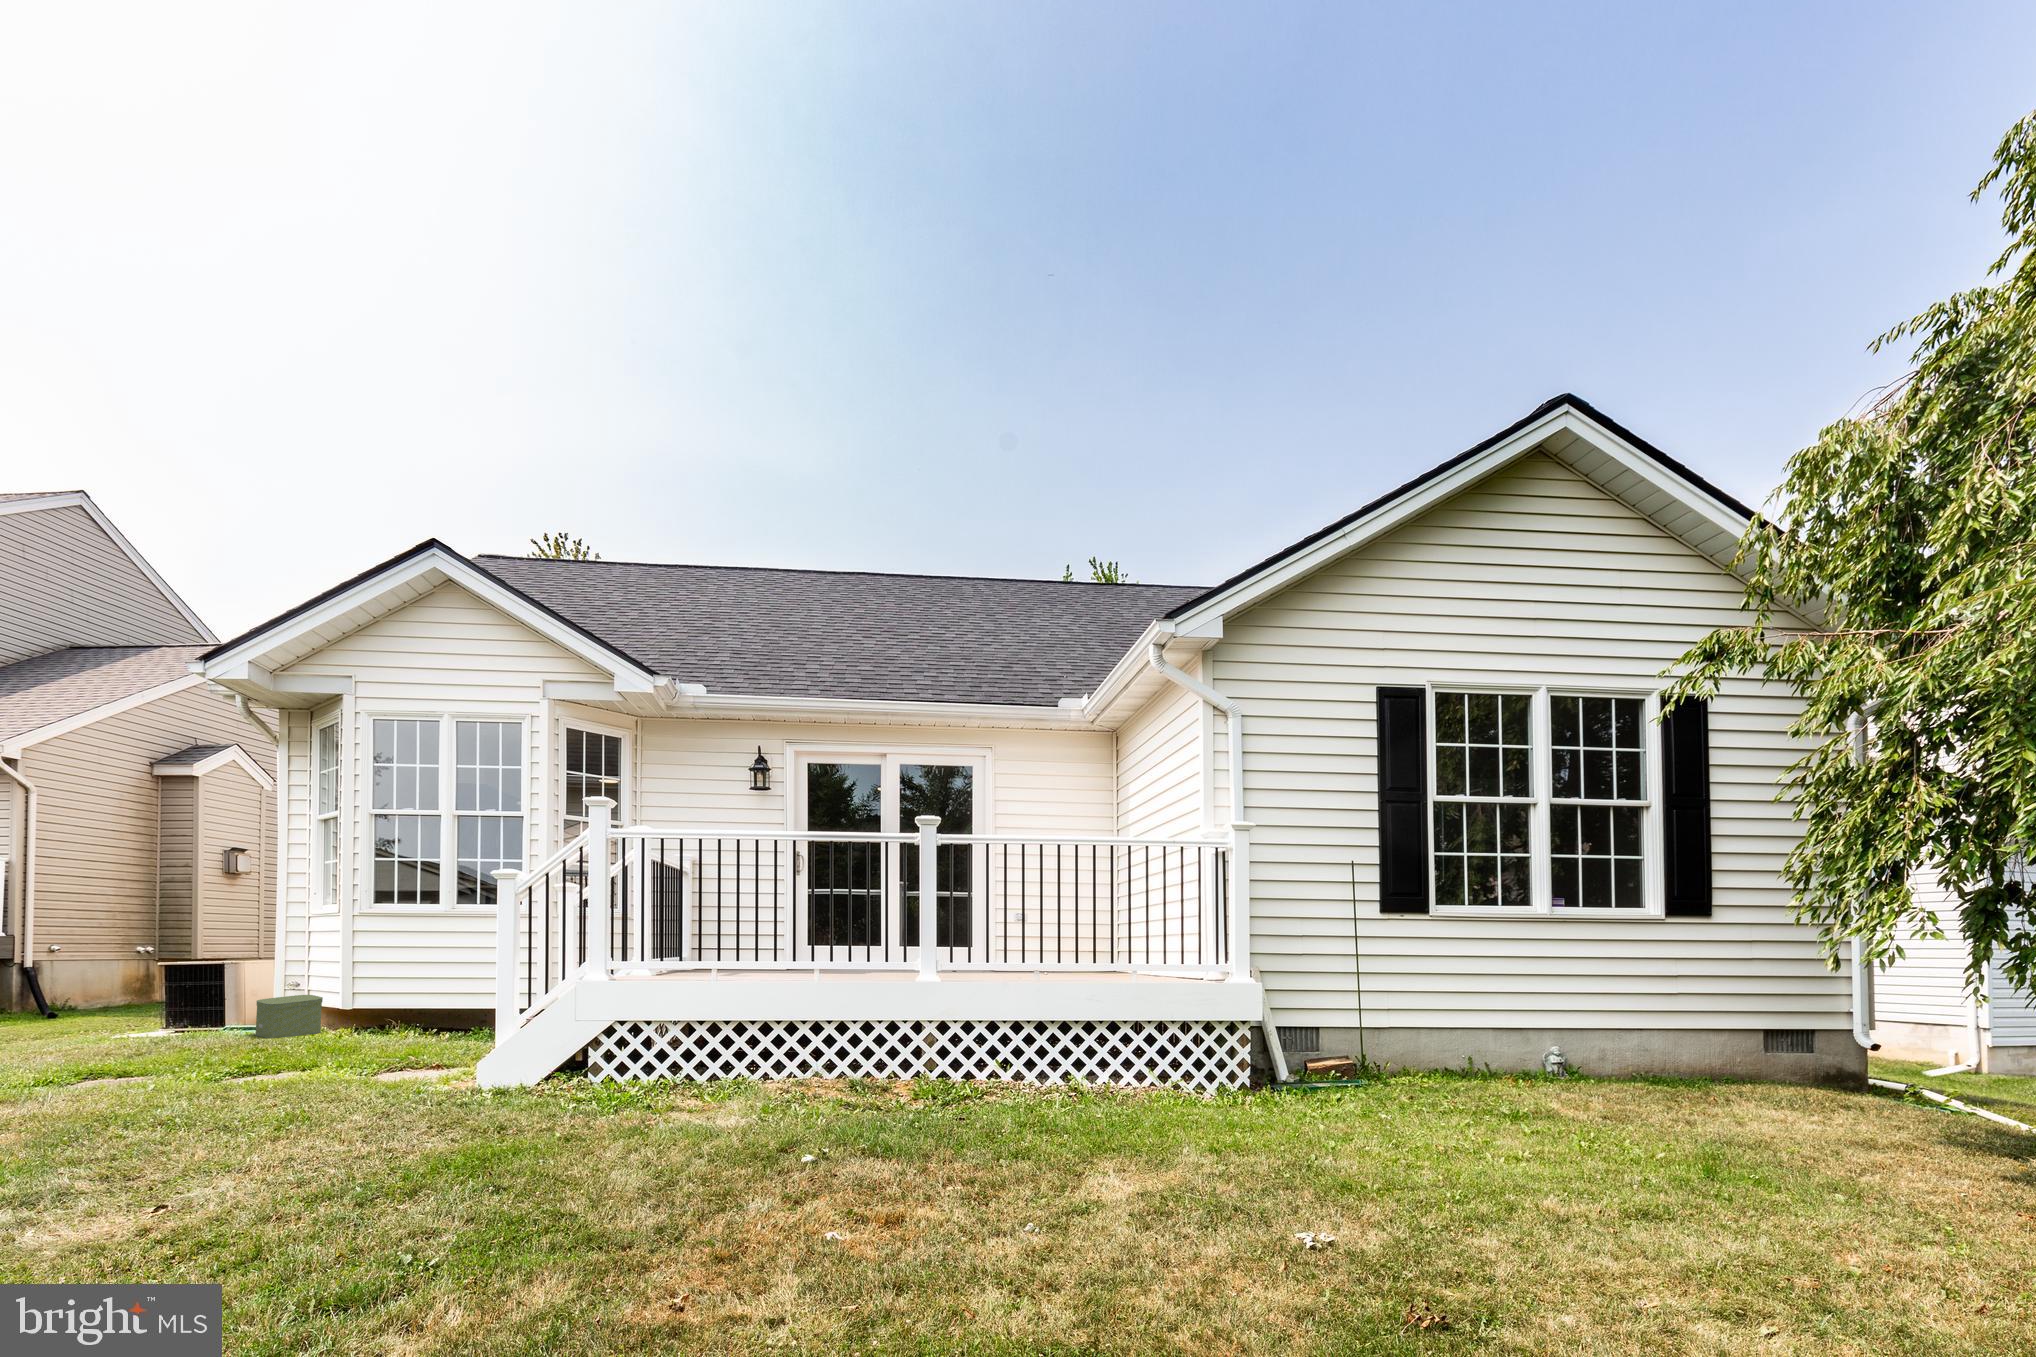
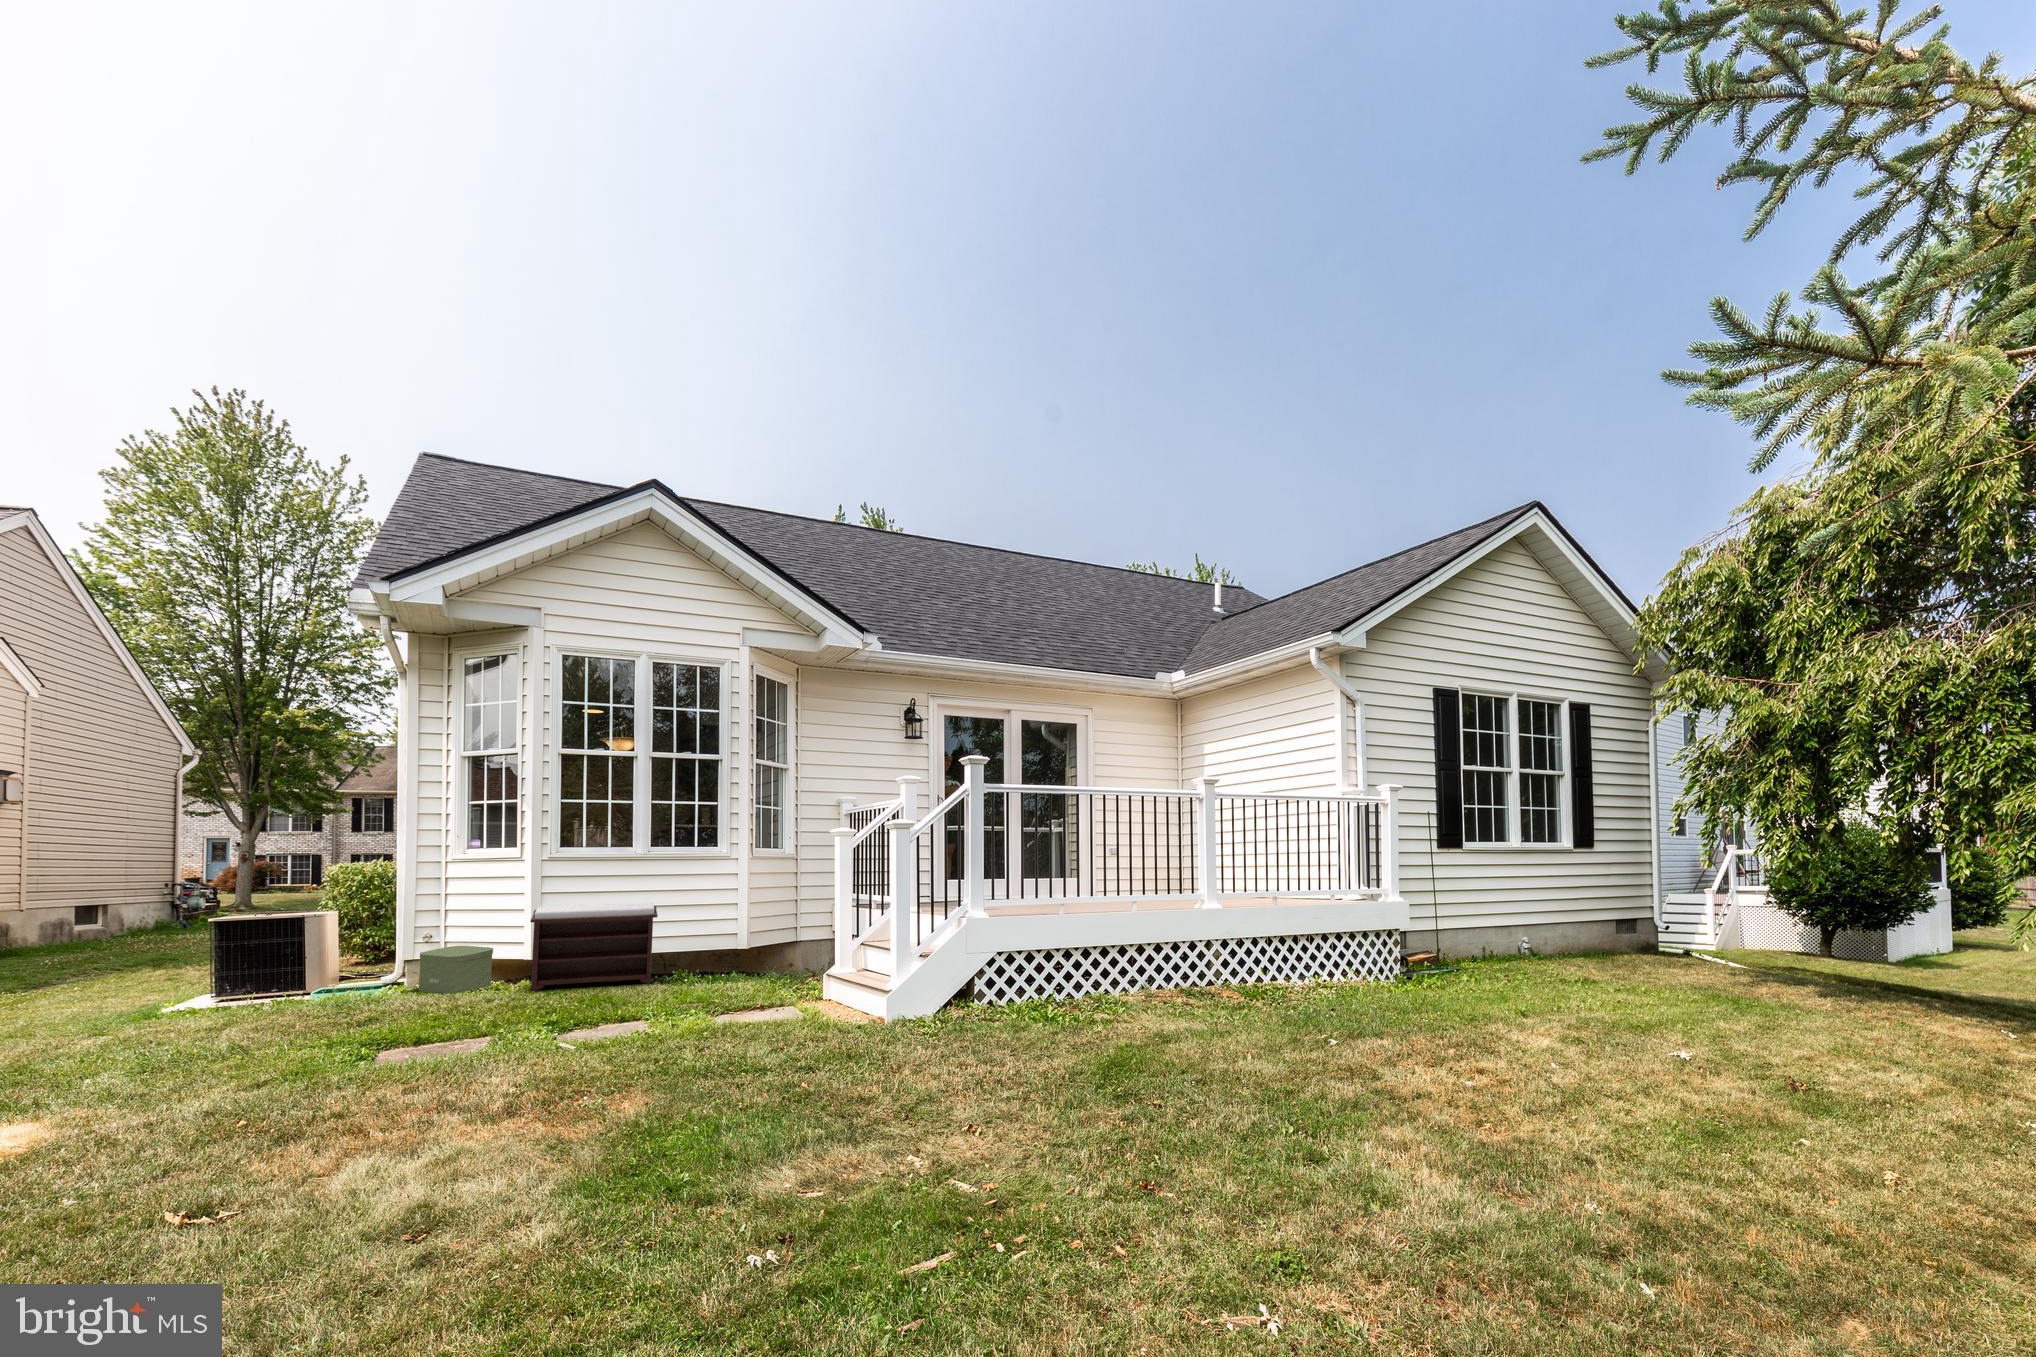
bench: none [322,959,455,1041] -> present [530,903,658,991]

